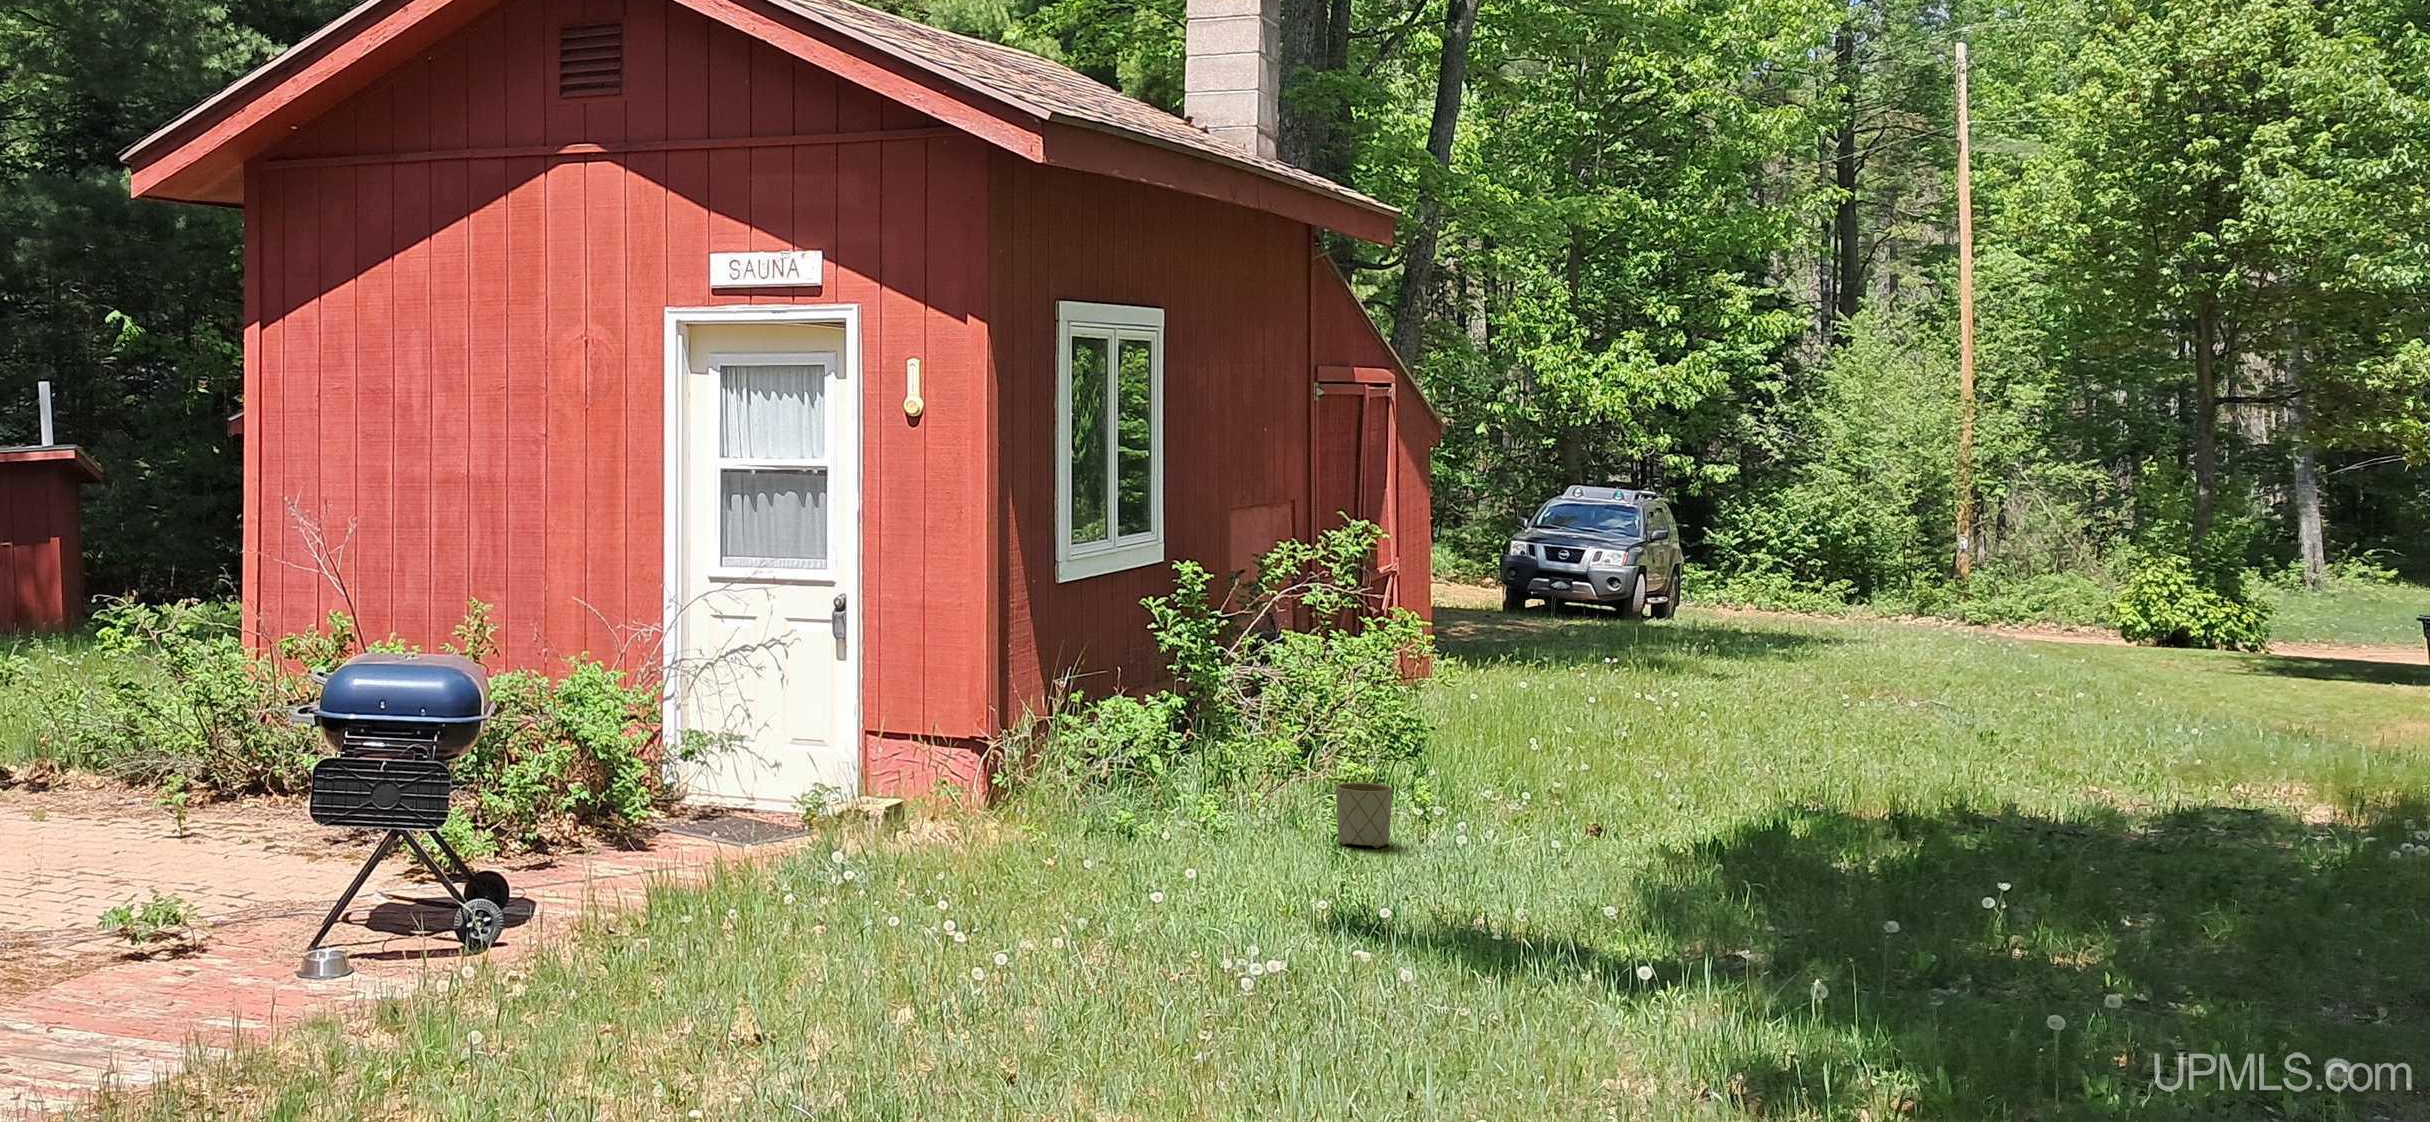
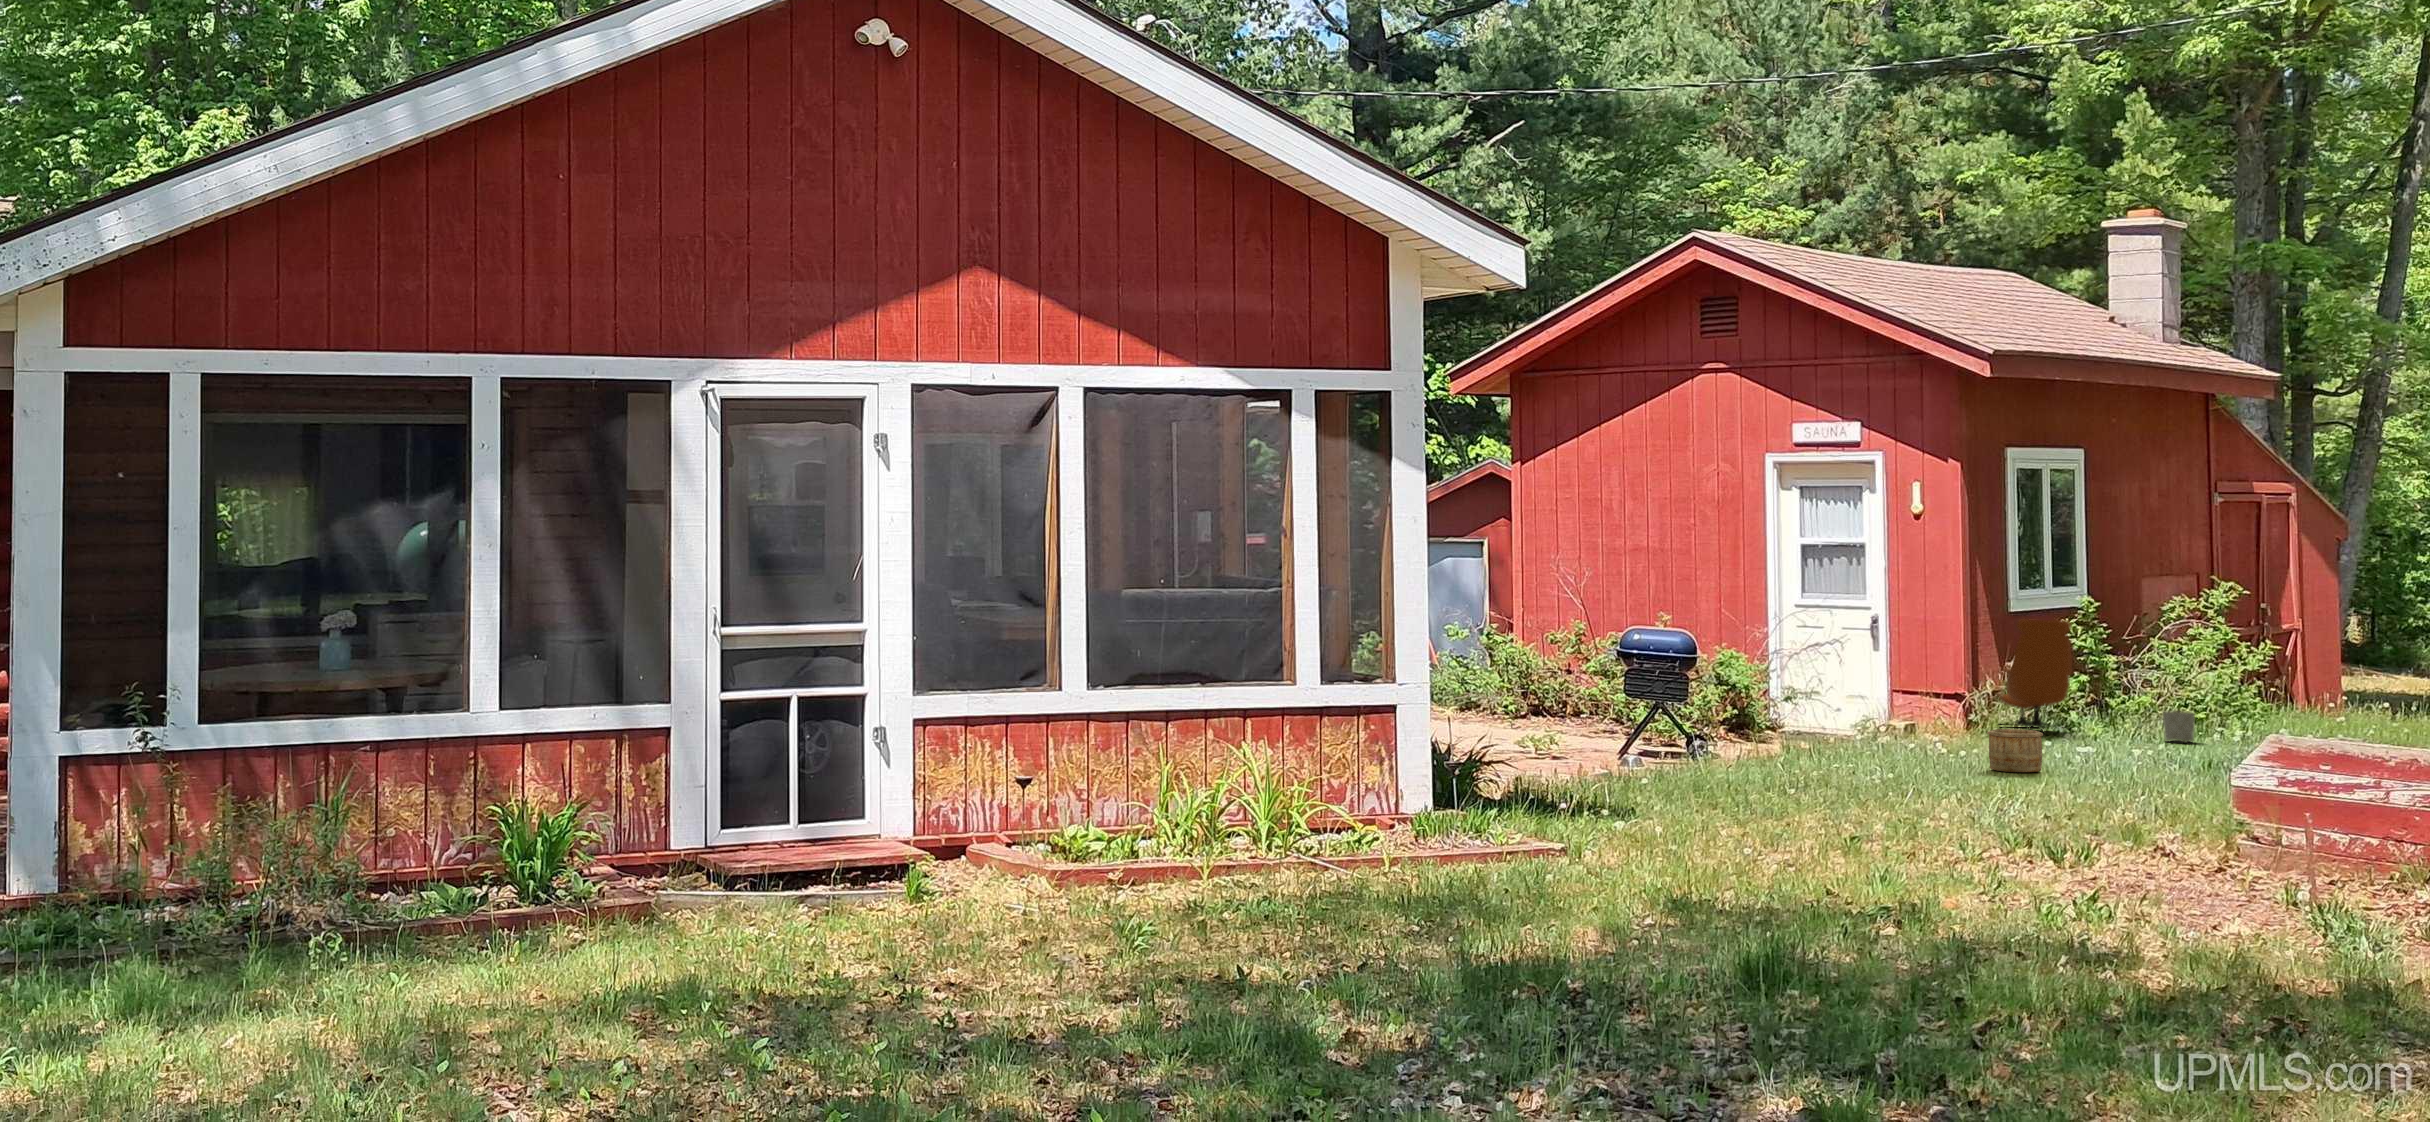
lounge chair: none [1040,615,1181,828] -> present [1999,619,2073,730]
wooden bucket: none [1066,940,1194,1065] -> present [1987,729,2043,772]

